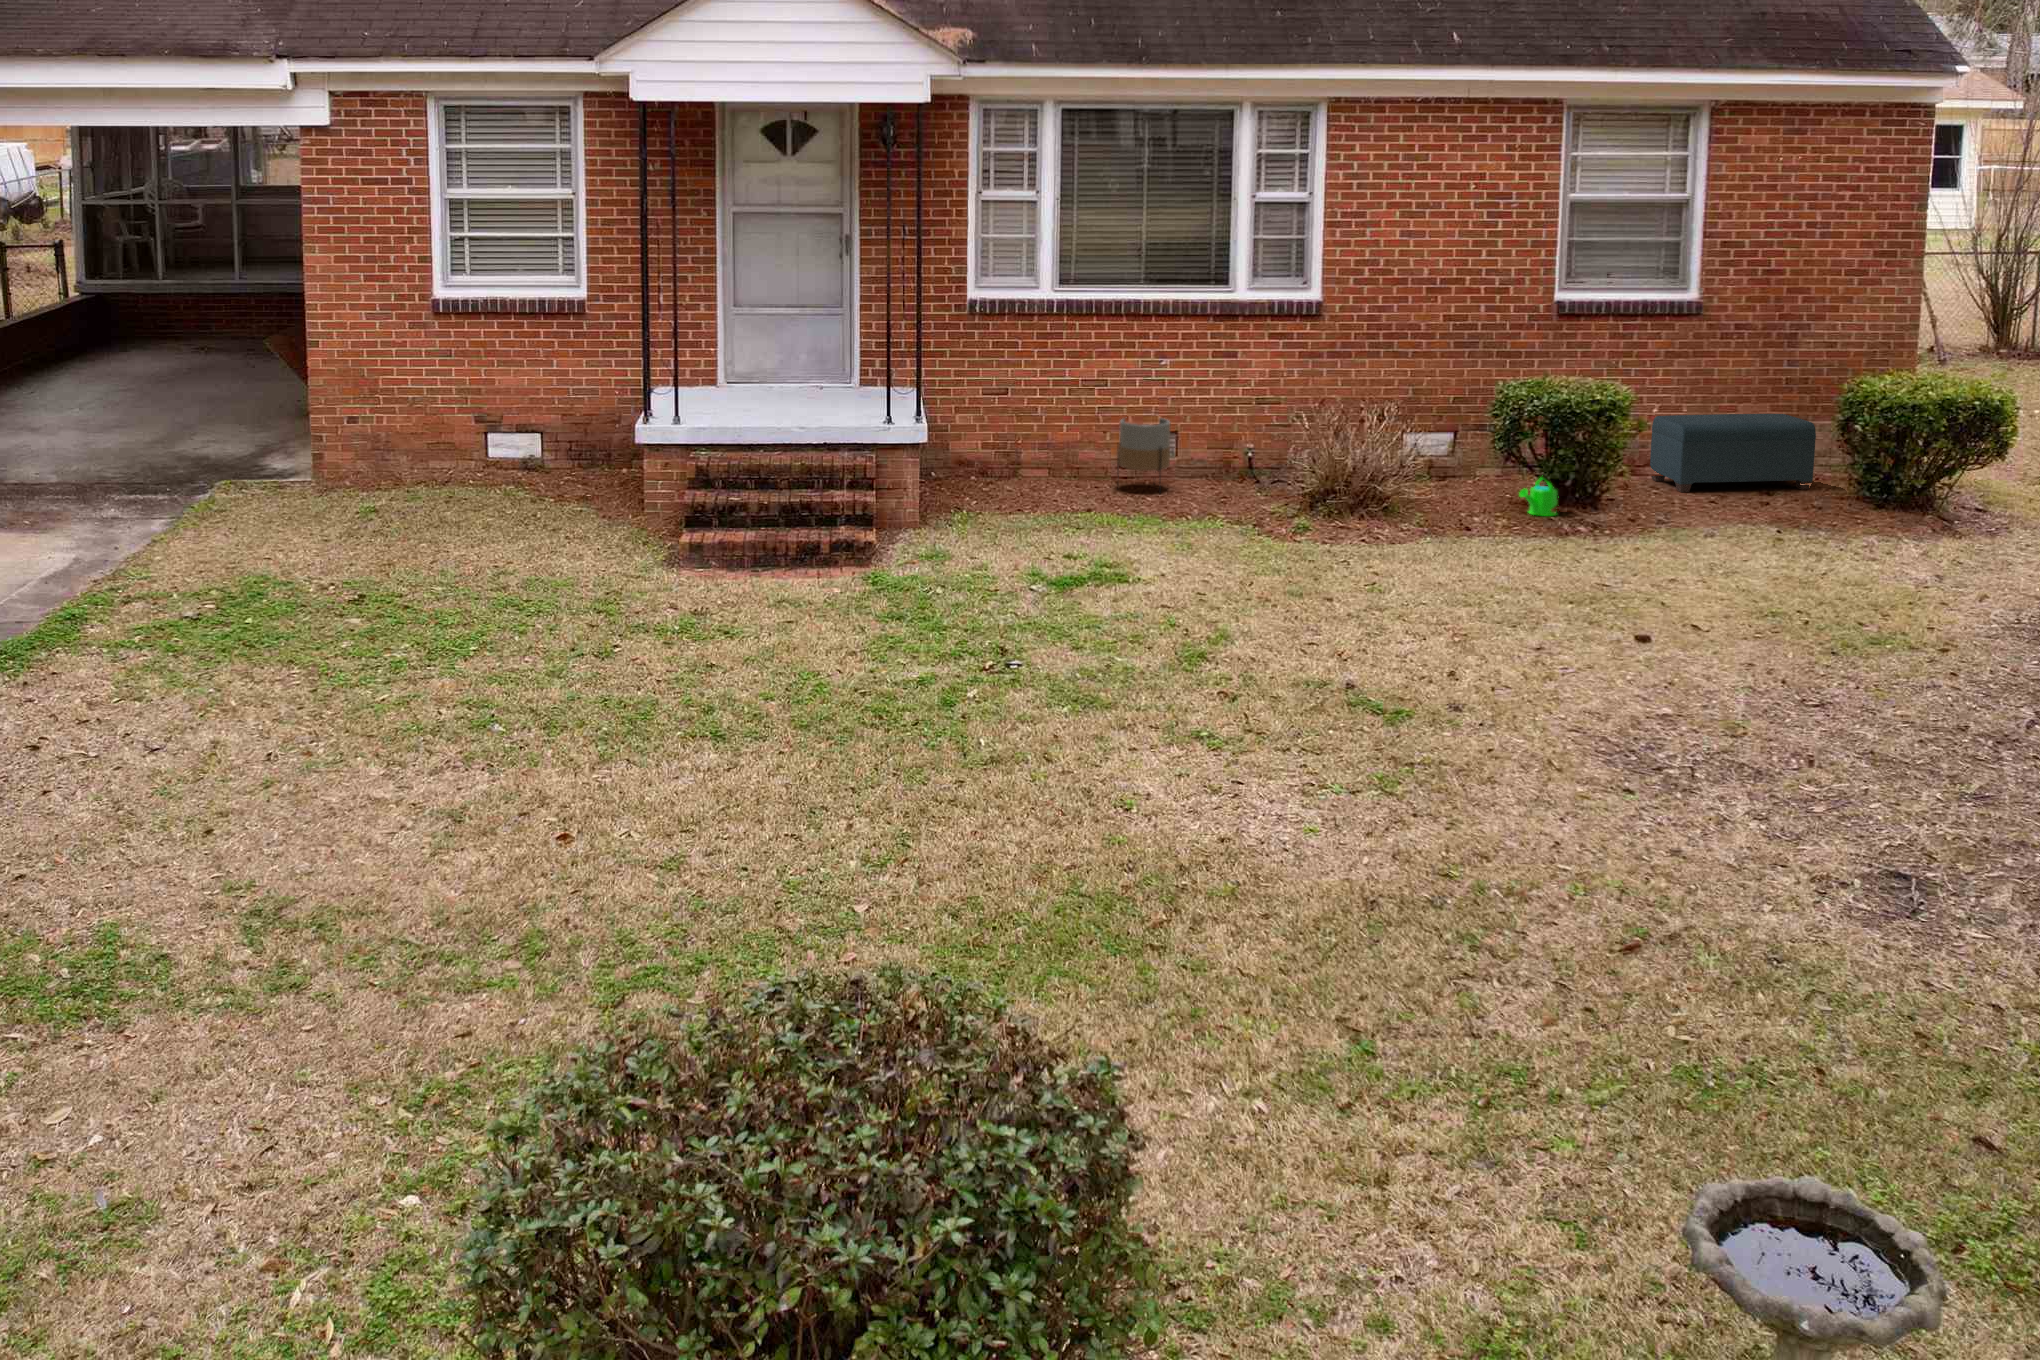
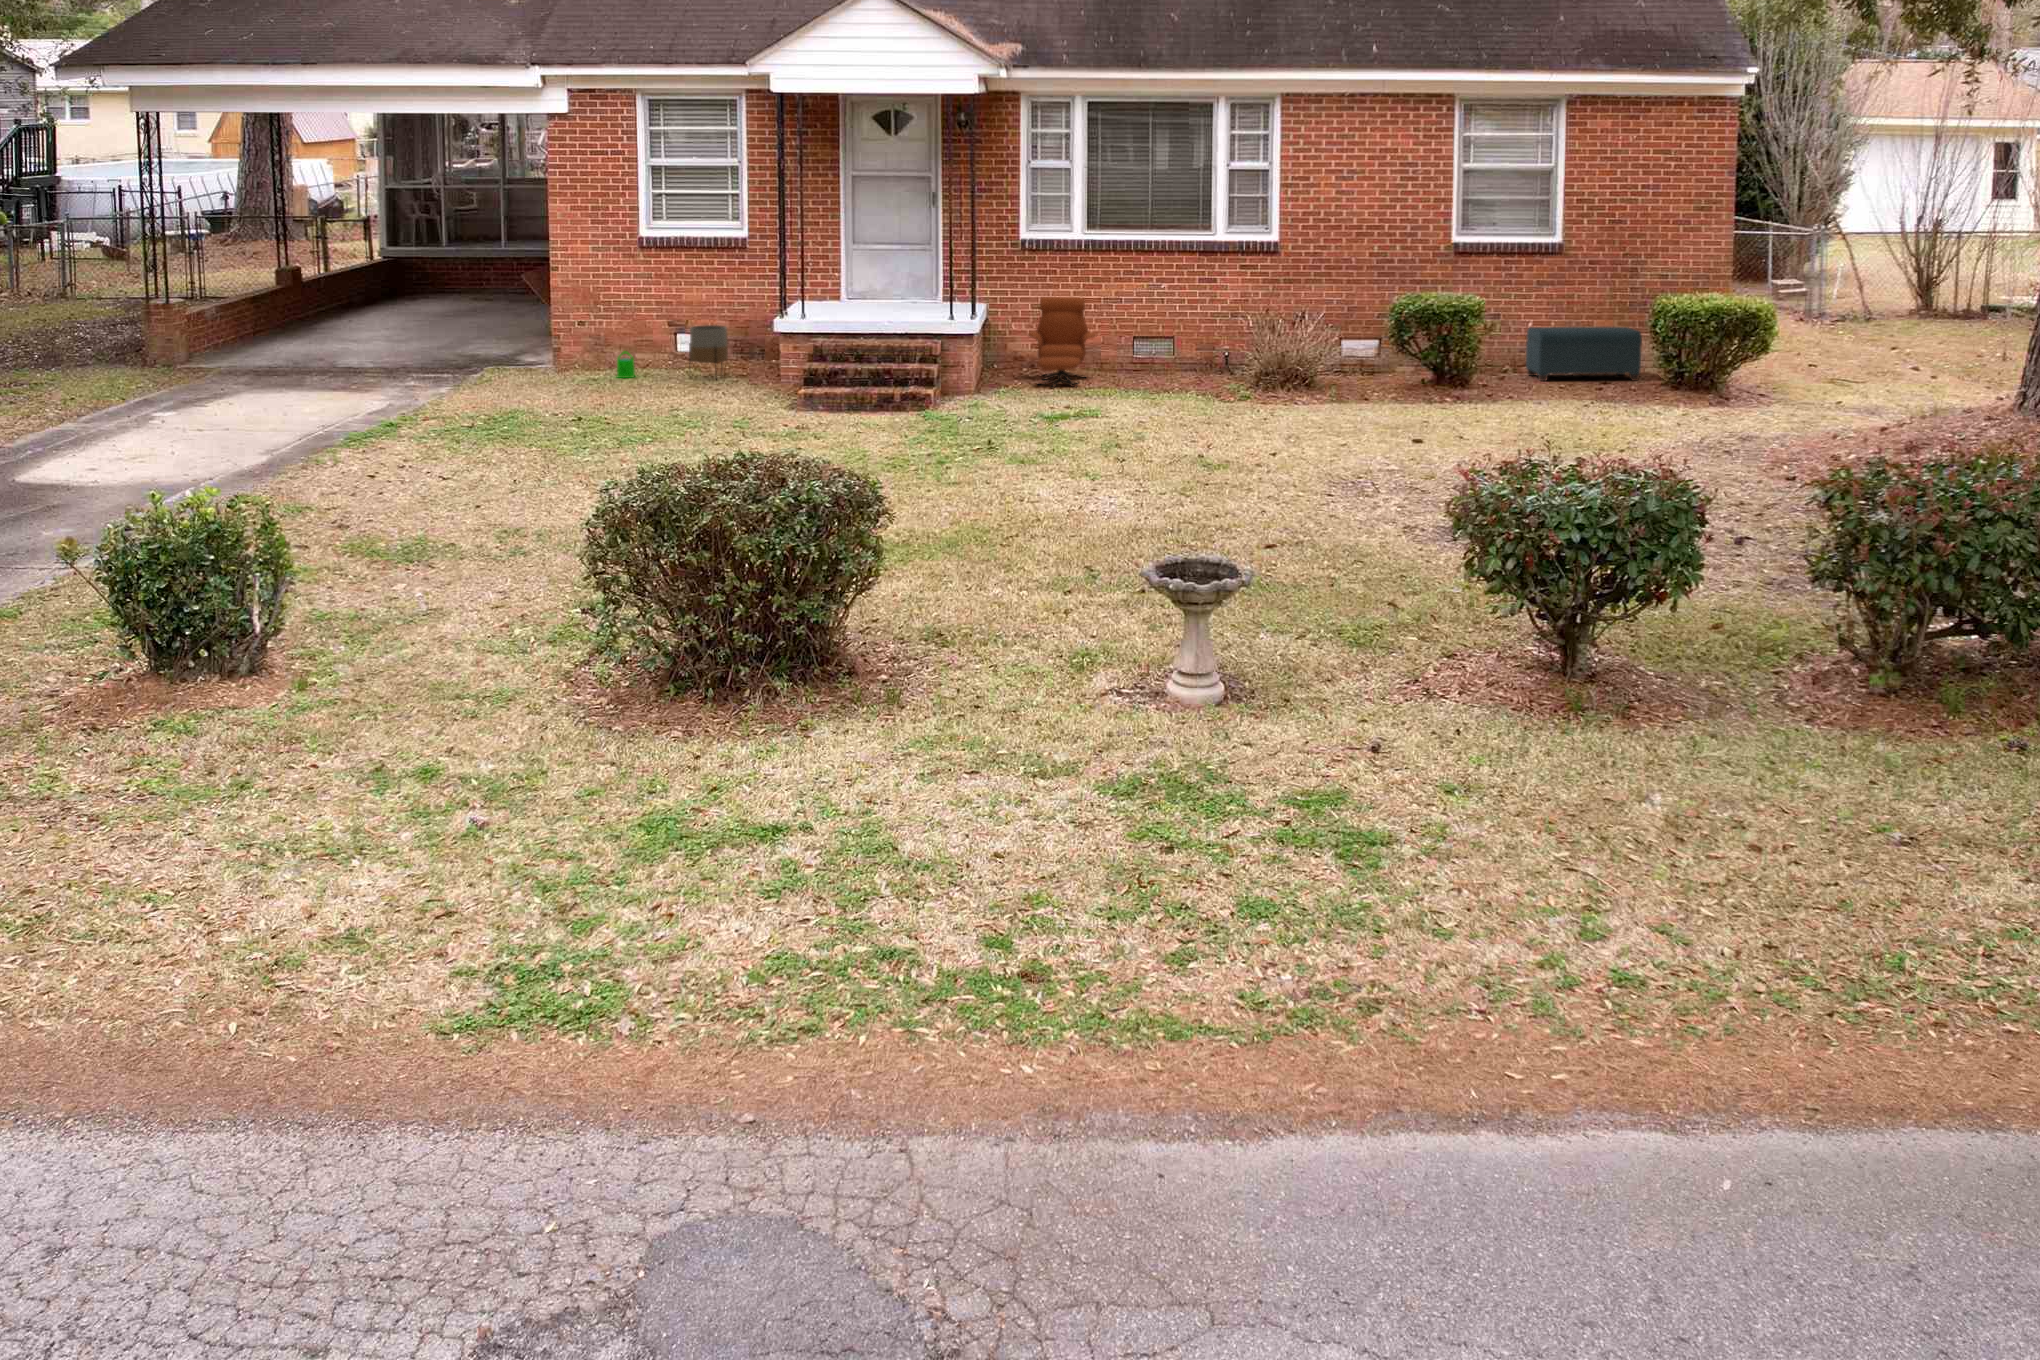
lounge chair: none [979,380,1075,514] -> present [1028,297,1096,389]
planter: present [1117,418,1171,477] -> present [689,325,728,366]
watering can: present [1519,478,1559,516] -> present [617,351,635,378]

